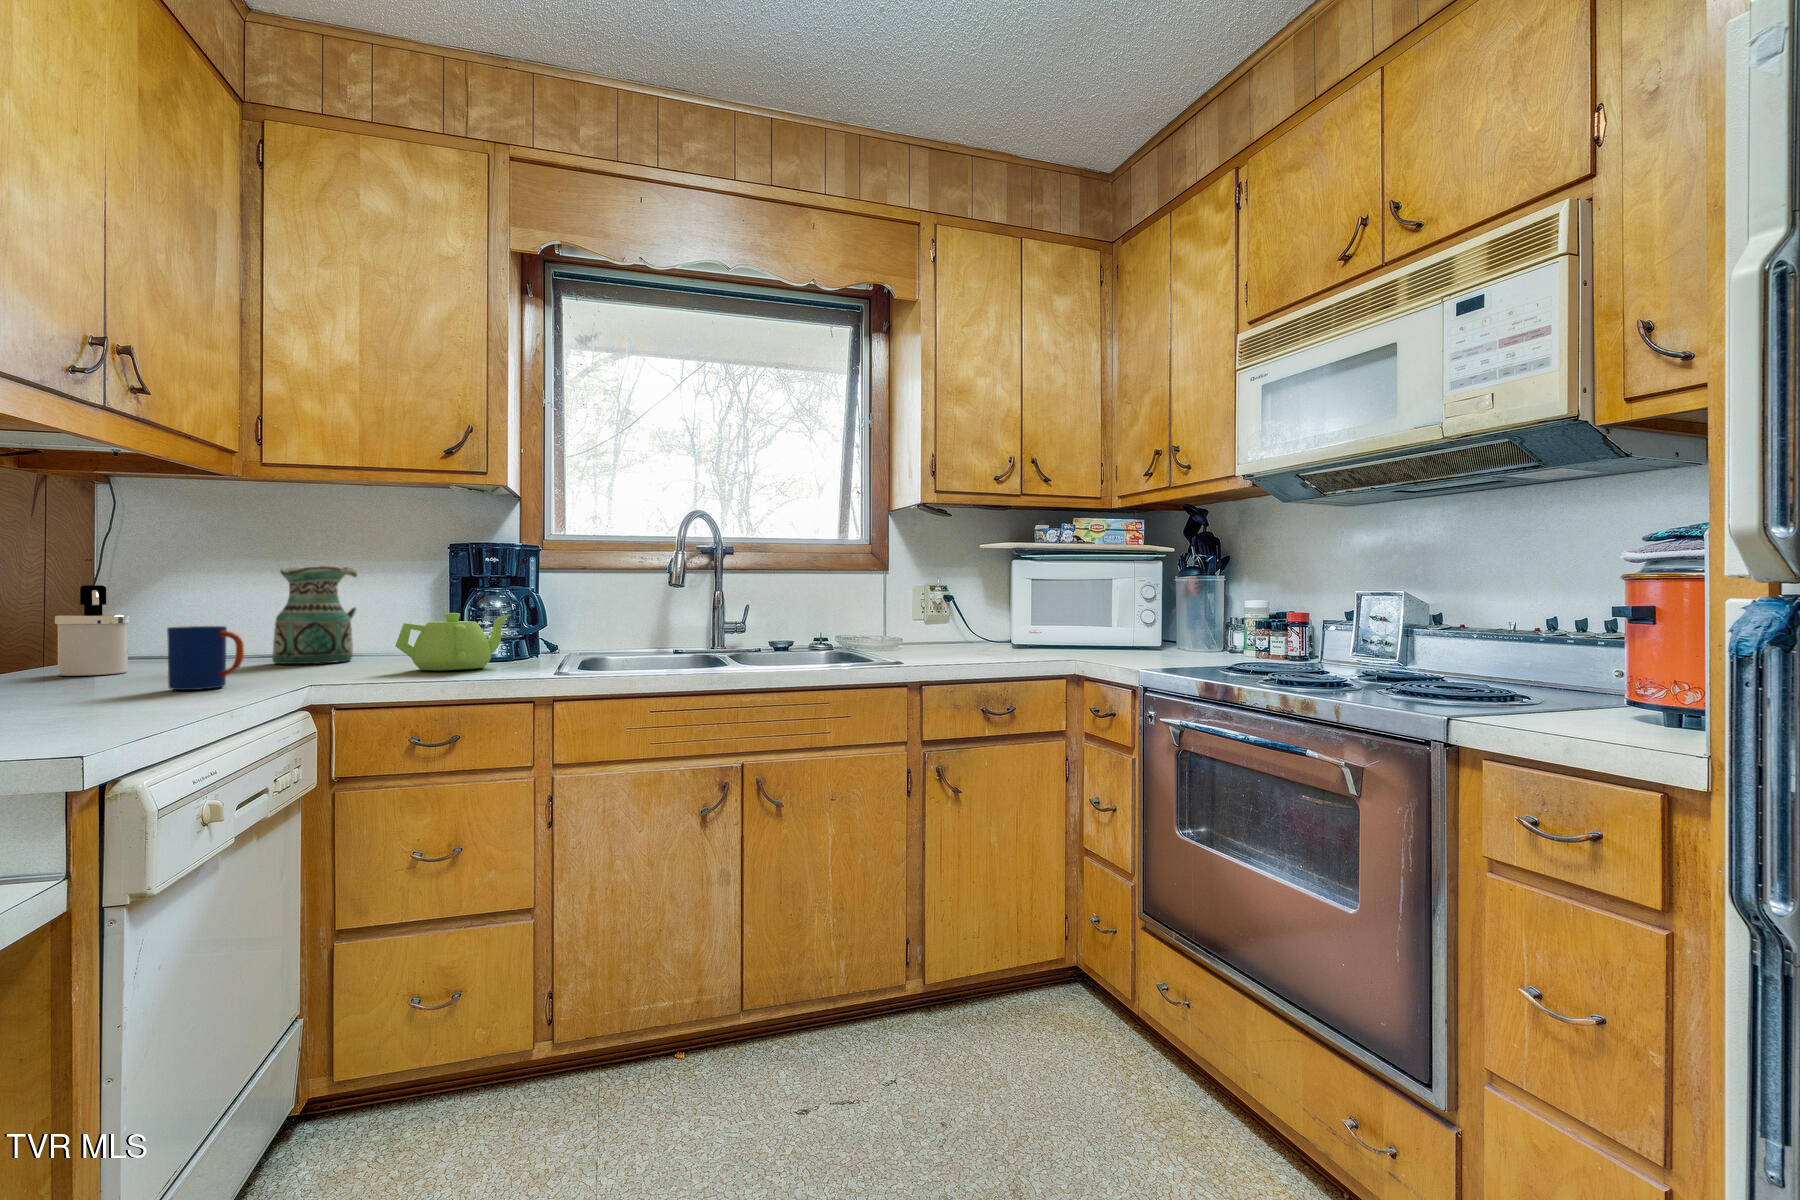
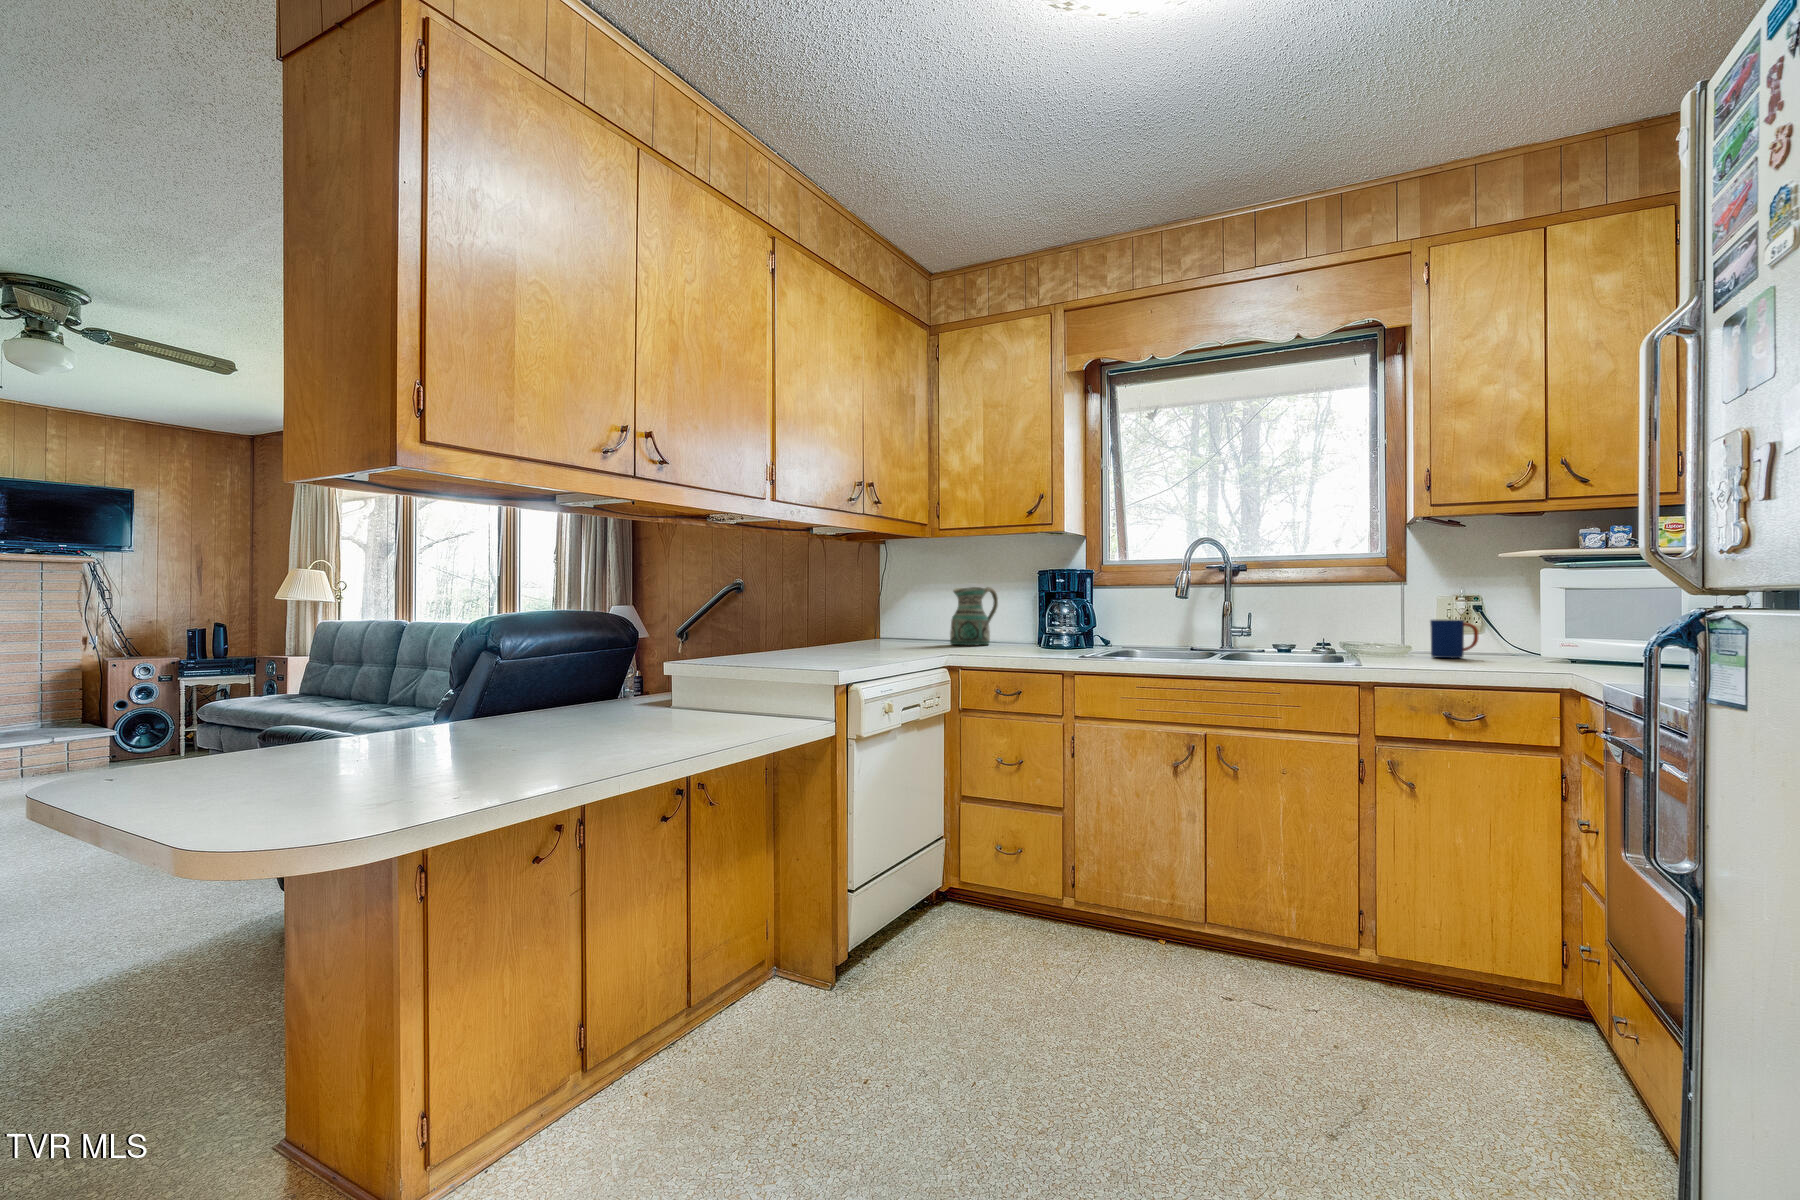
soap dispenser: present [55,585,130,676] -> none [861,600,889,646]
teapot: present [395,613,510,671] -> none [998,616,1064,652]
mug: present [167,626,244,690] -> present [1430,620,1478,658]

